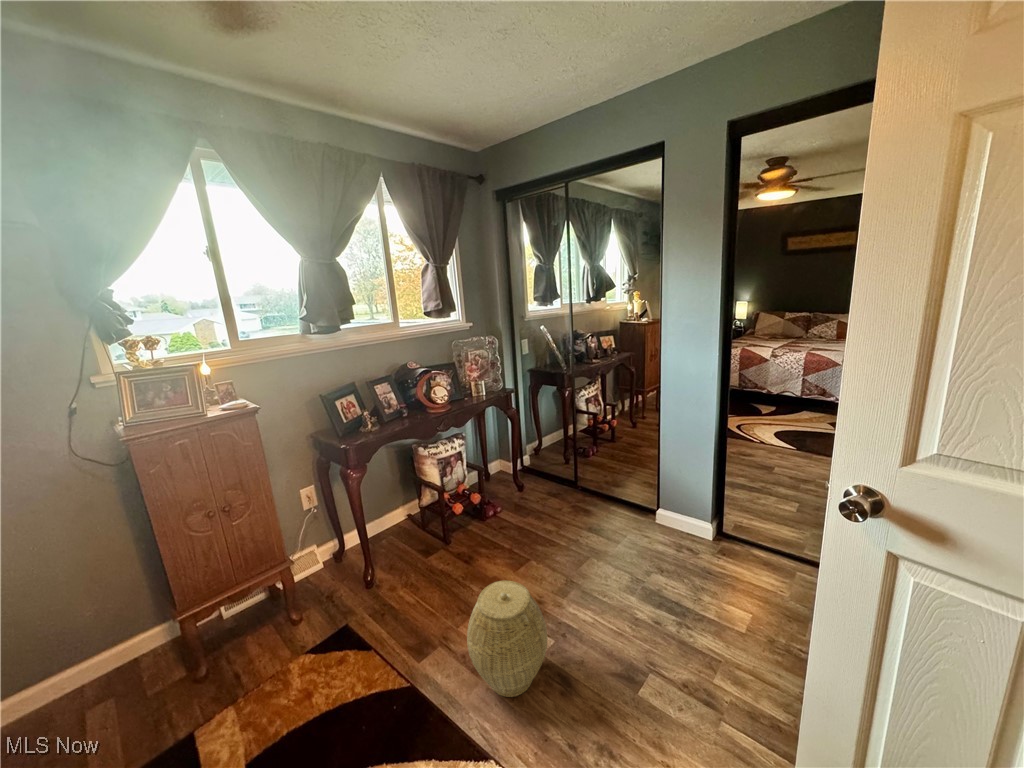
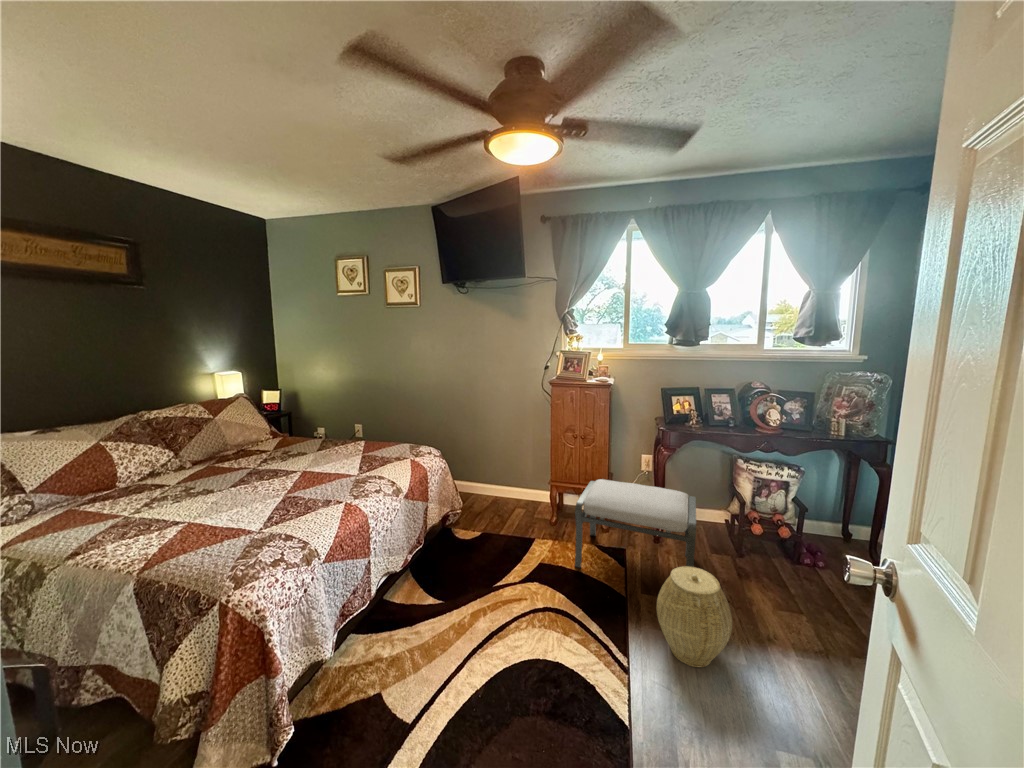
ottoman: none [266,509,458,712] -> present [575,479,696,568]

